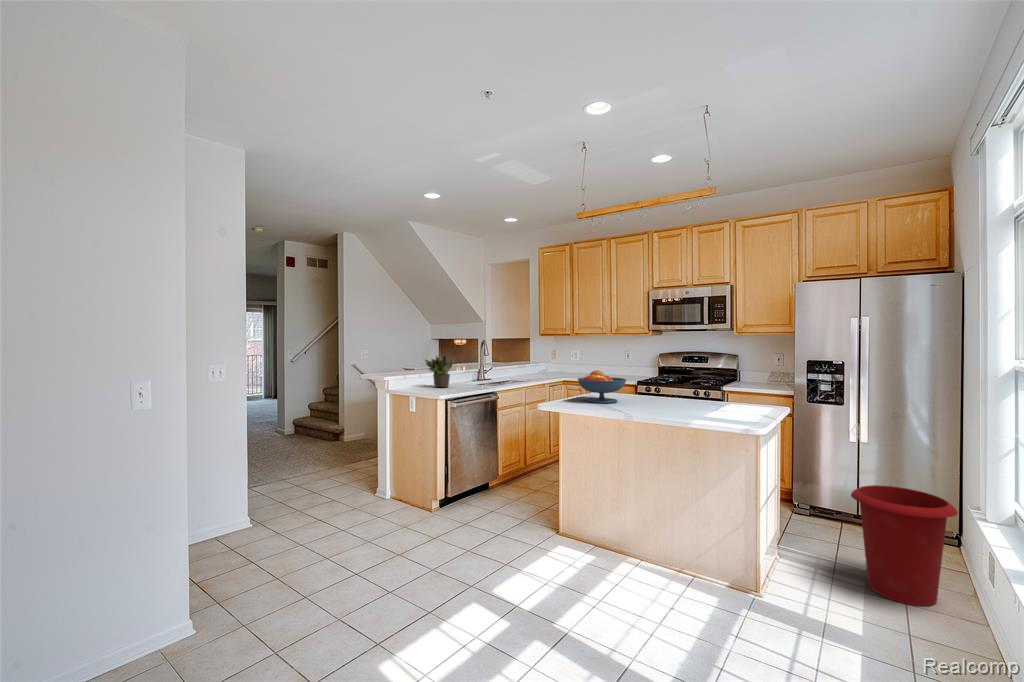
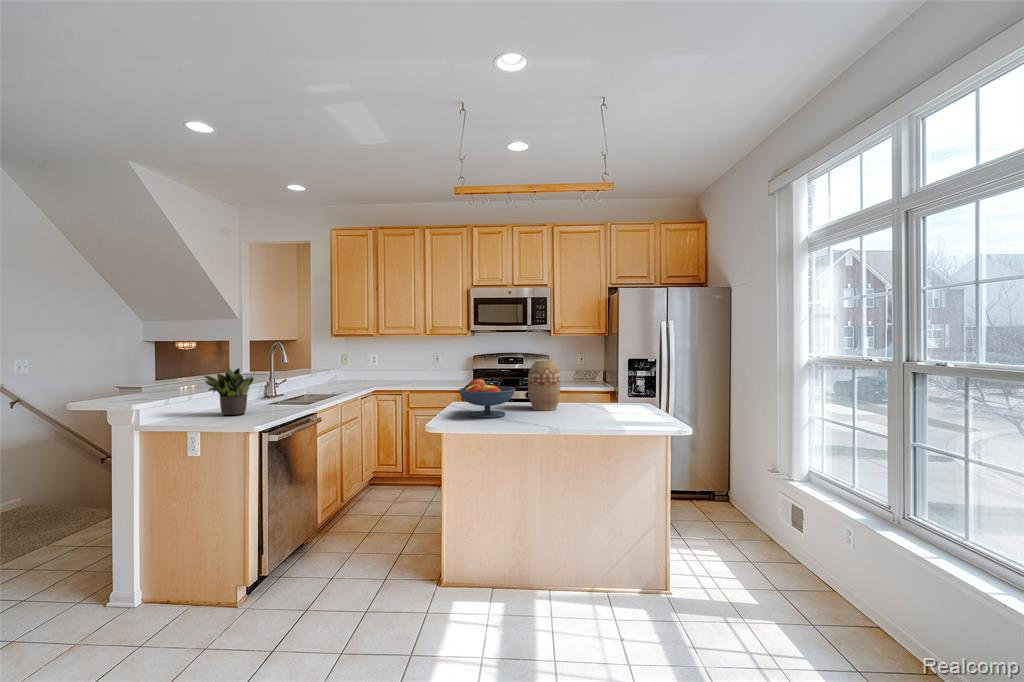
vase: none [649,356,681,403] -> present [528,360,561,410]
waste bin: present [851,485,958,606] -> none [706,464,783,563]

